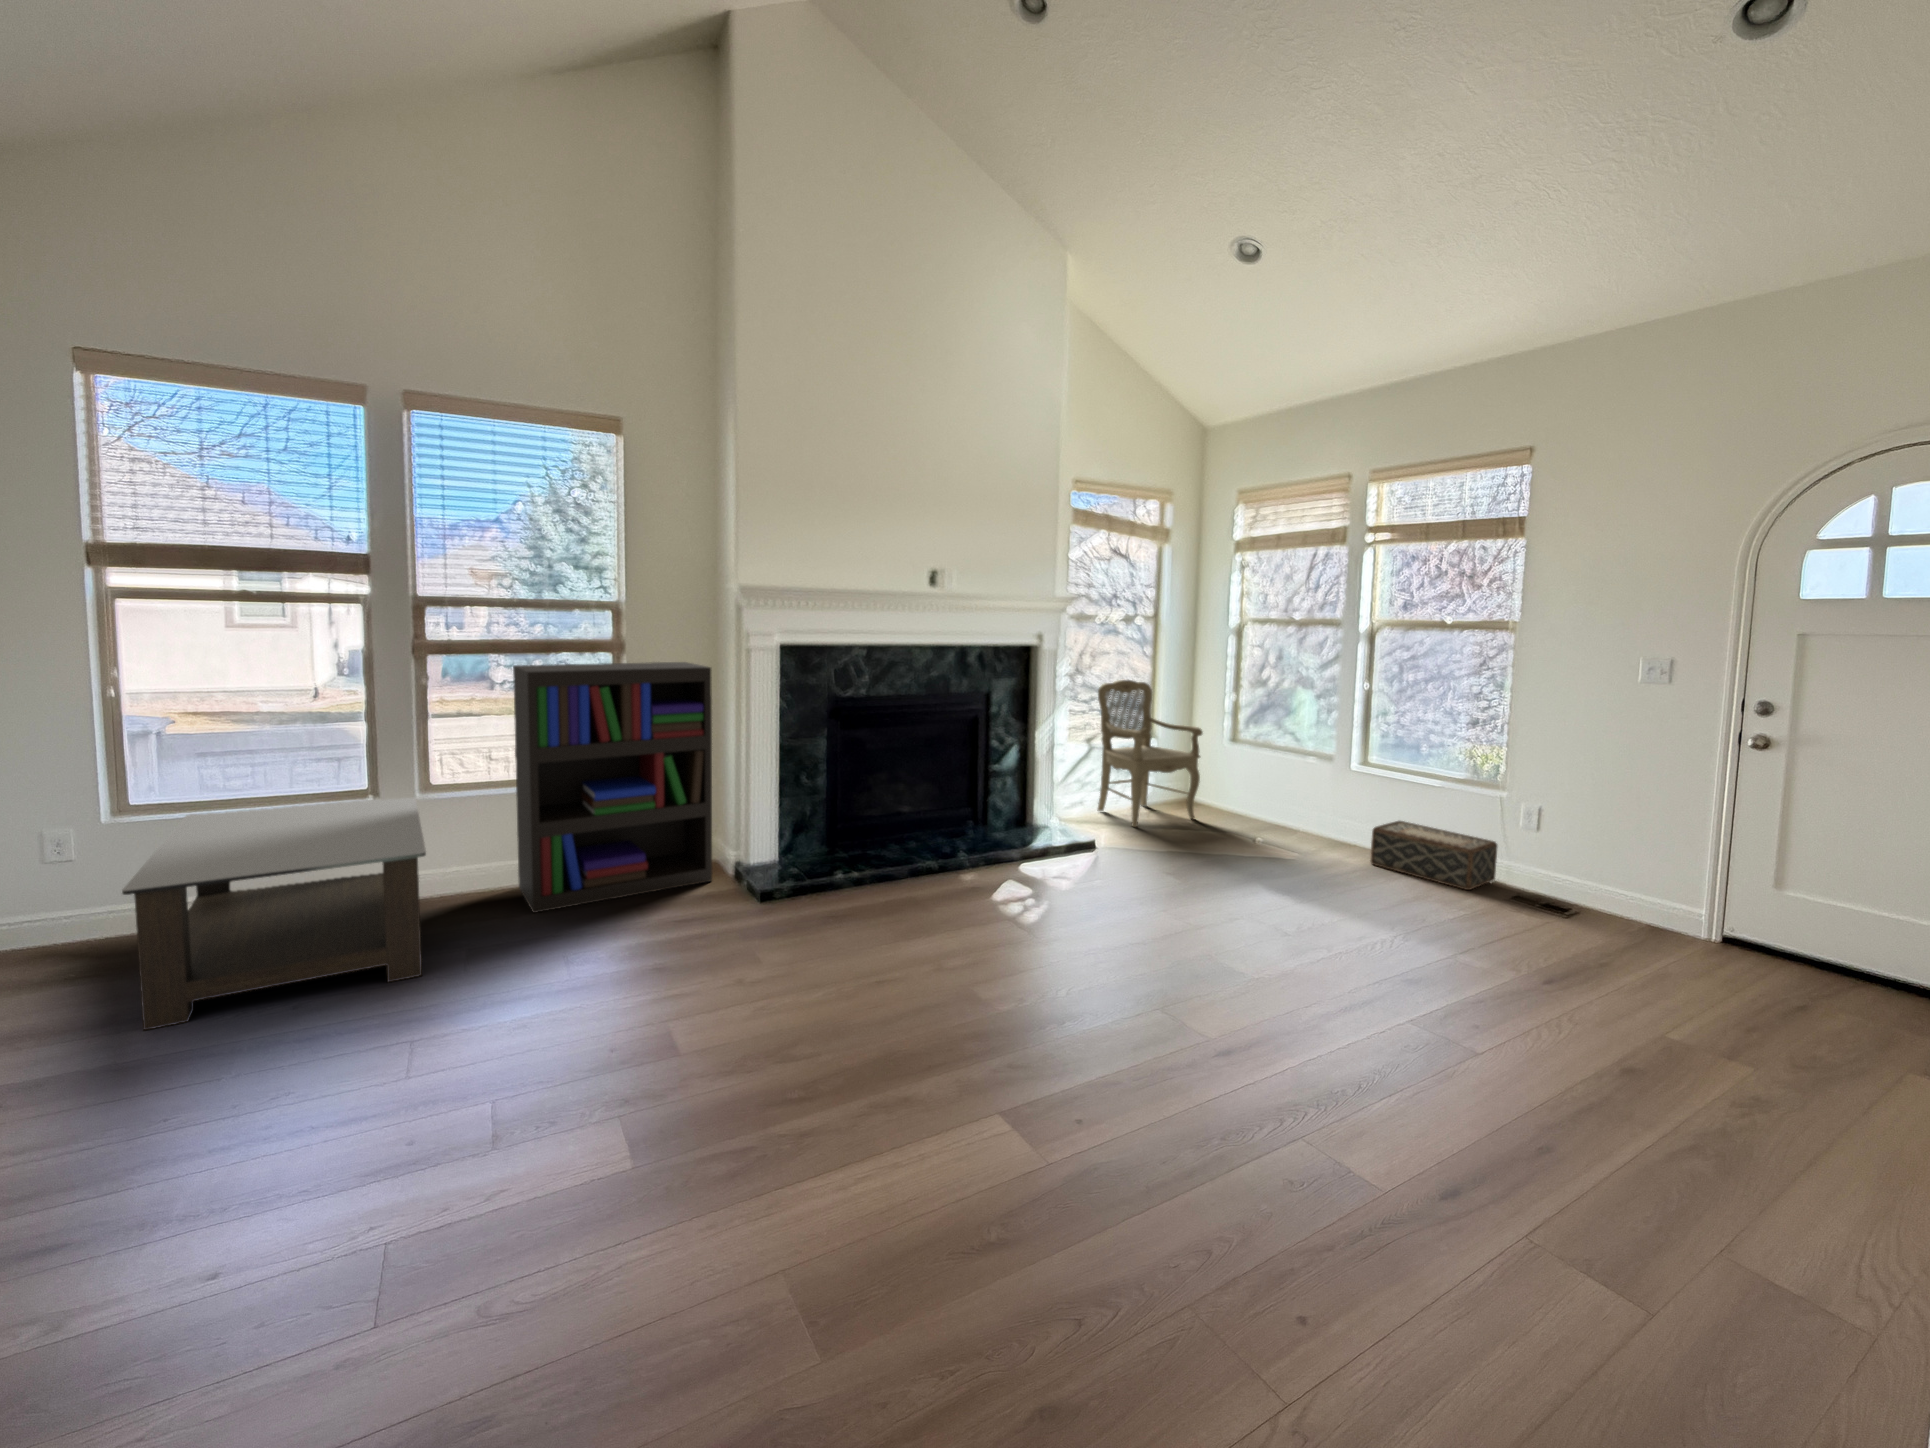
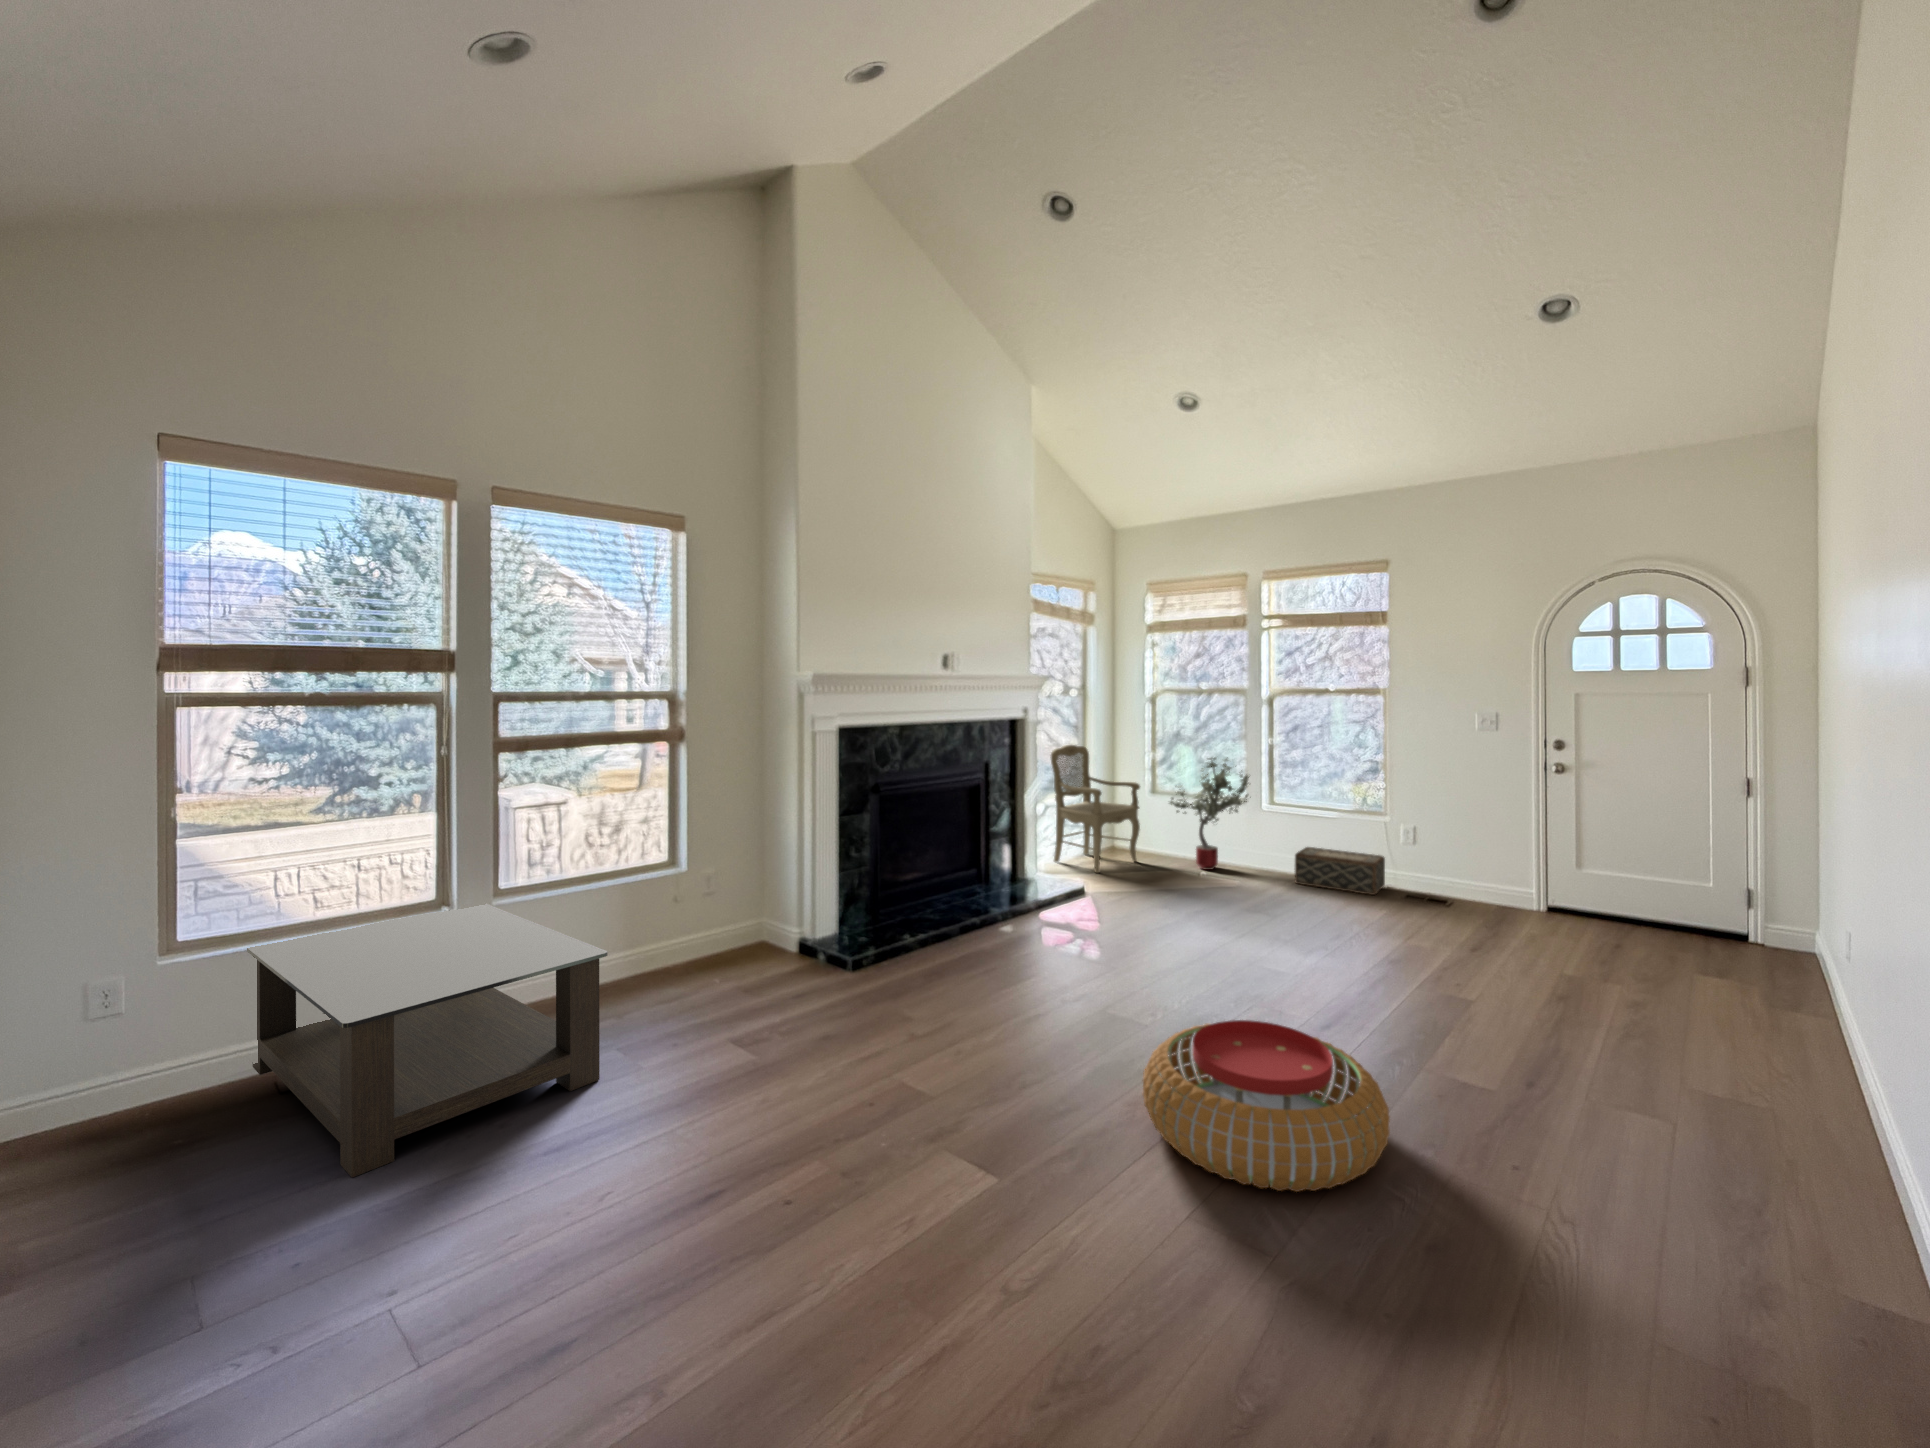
bookshelf: present [513,662,712,913] -> none [591,748,784,1010]
potted tree: none [1236,701,1333,837] -> present [1169,758,1250,870]
pouf: none [843,1023,1152,1269] -> present [1143,1020,1390,1192]

